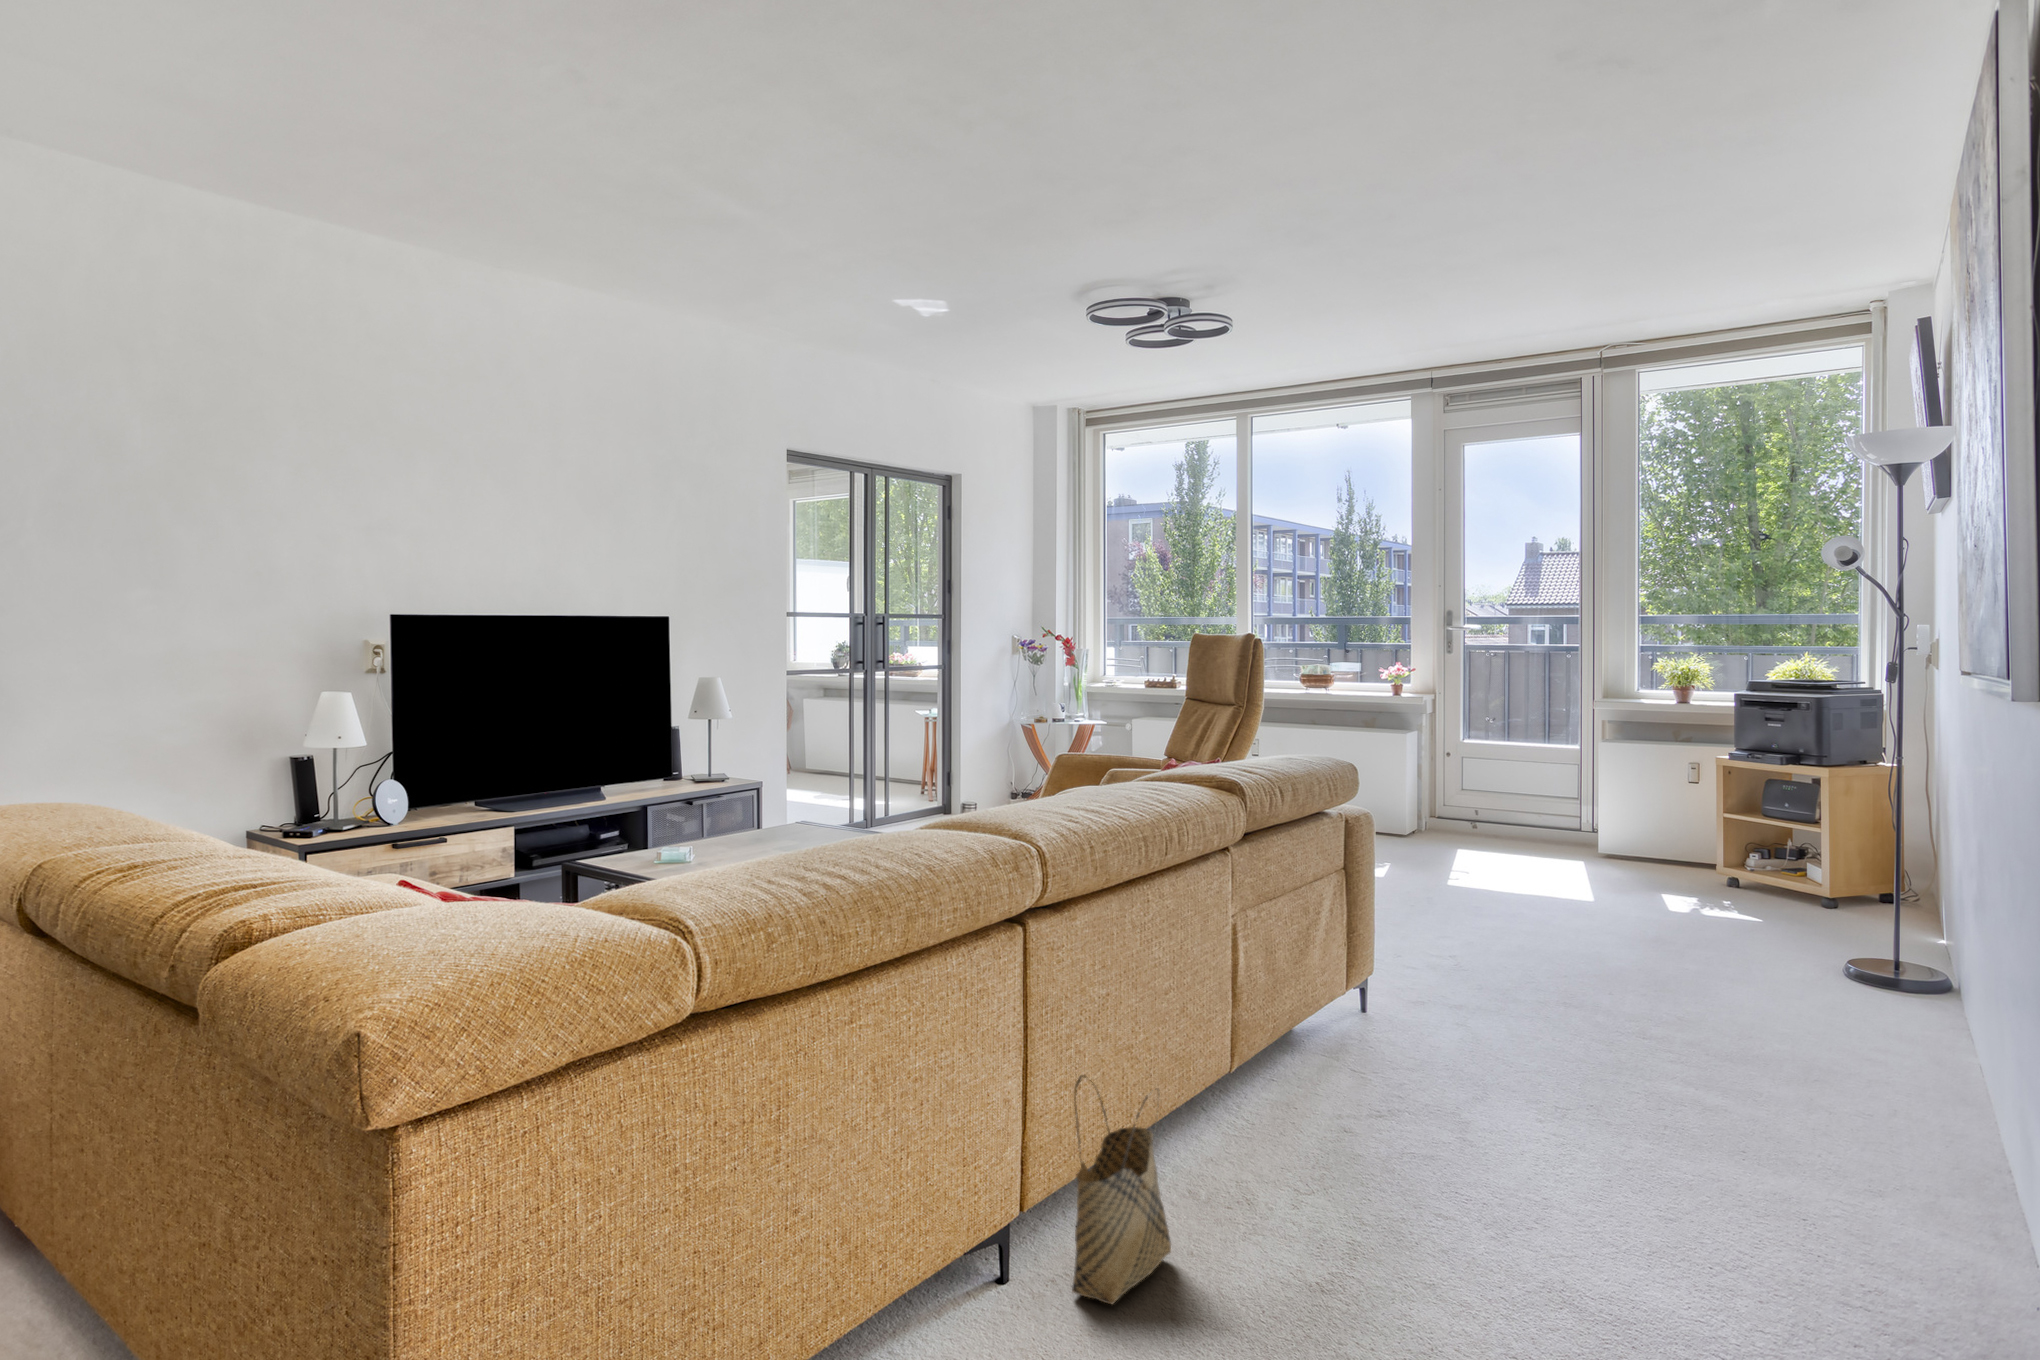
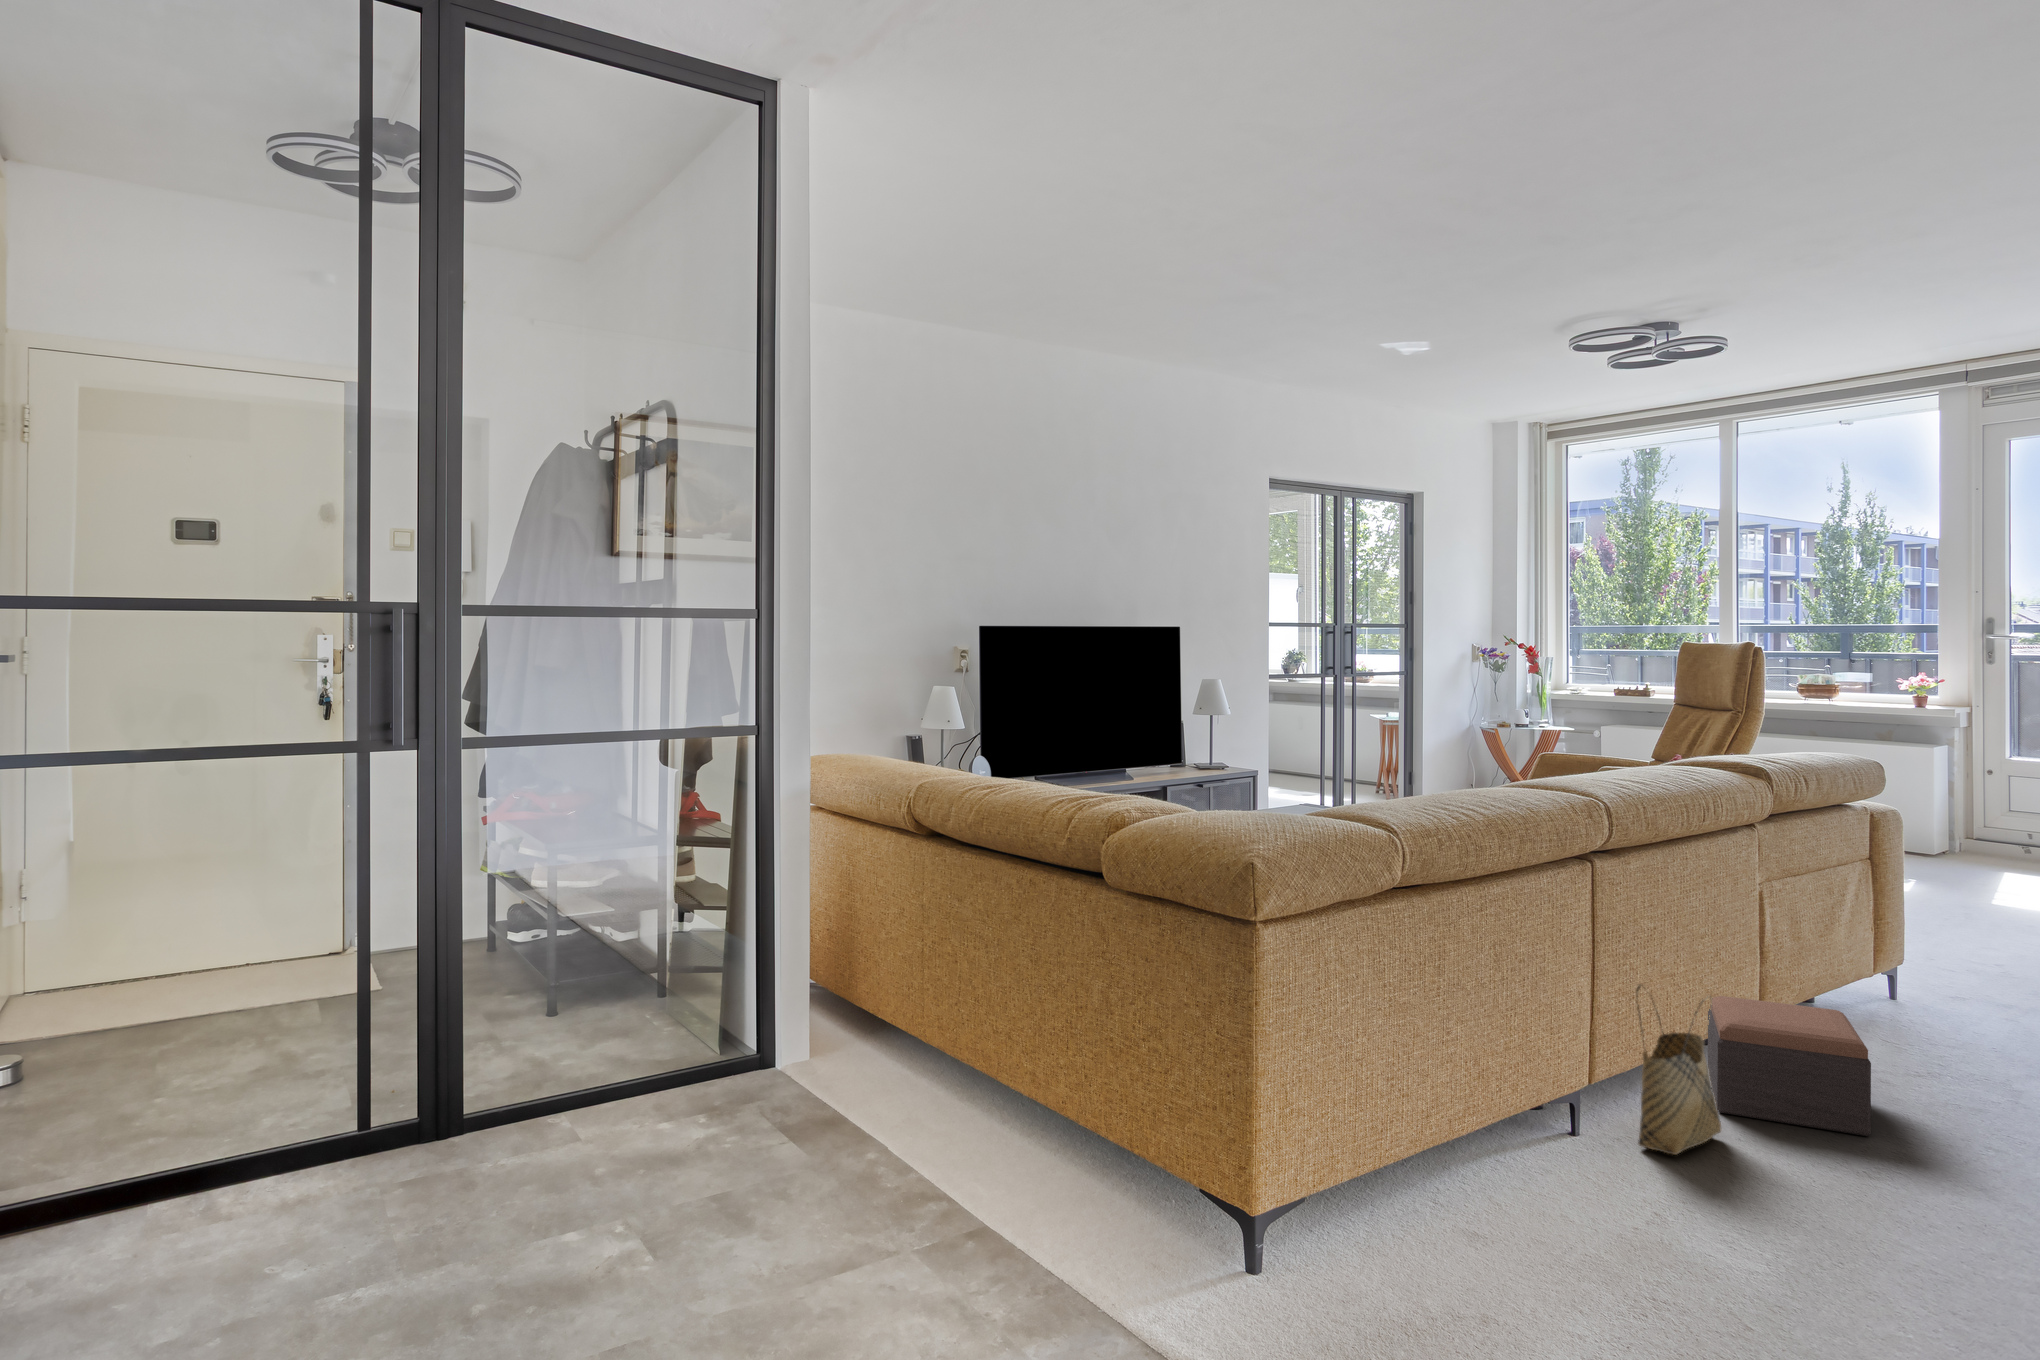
footstool: none [1173,1058,1332,1227] -> present [1708,996,1871,1136]

